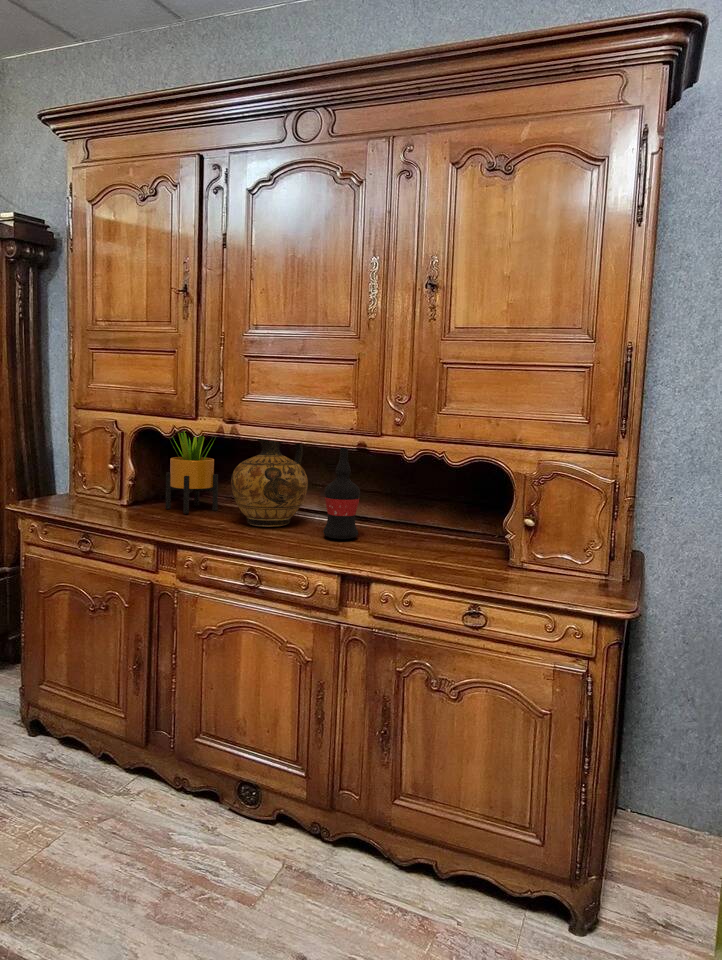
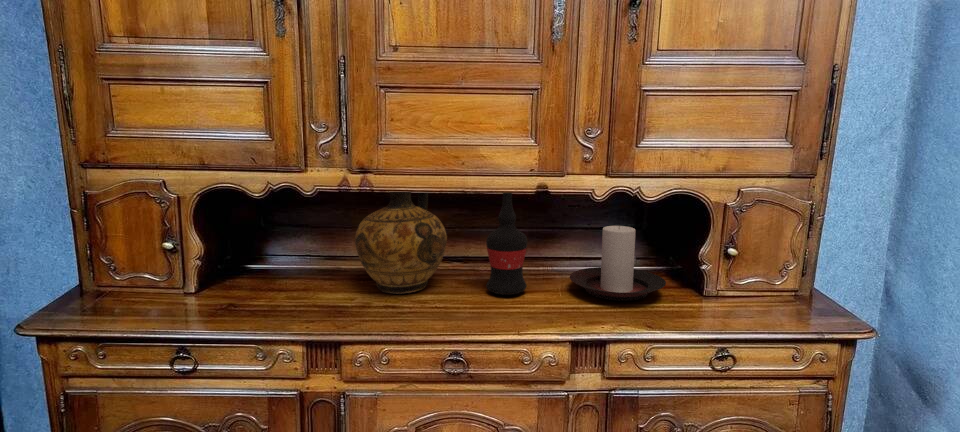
potted plant: present [166,431,218,513] -> none [241,172,313,291]
candle holder: none [389,486,479,558] -> present [570,225,666,301]

